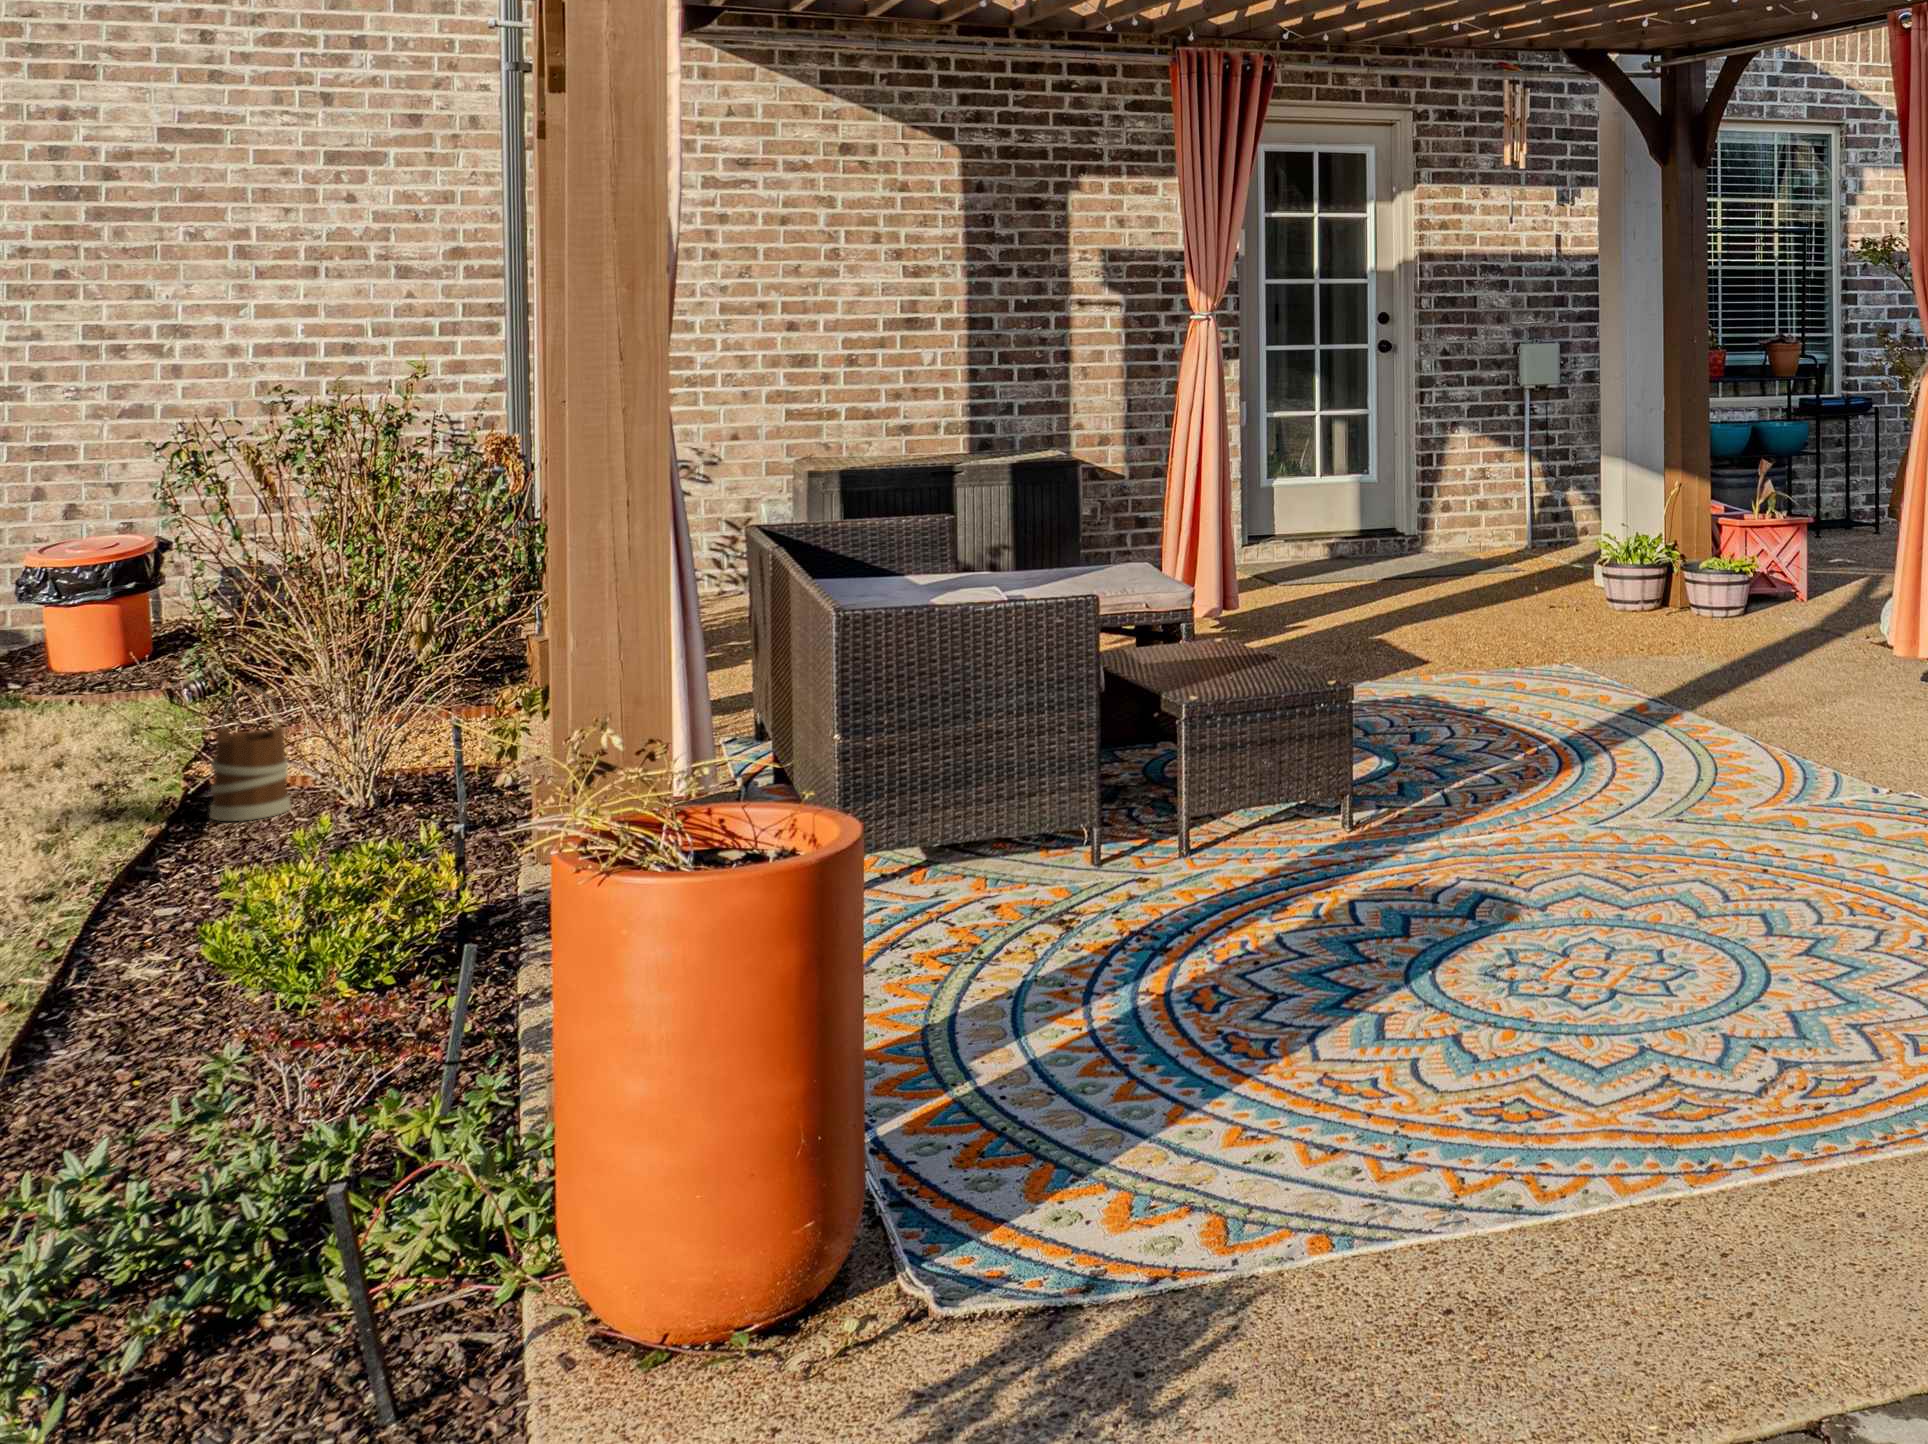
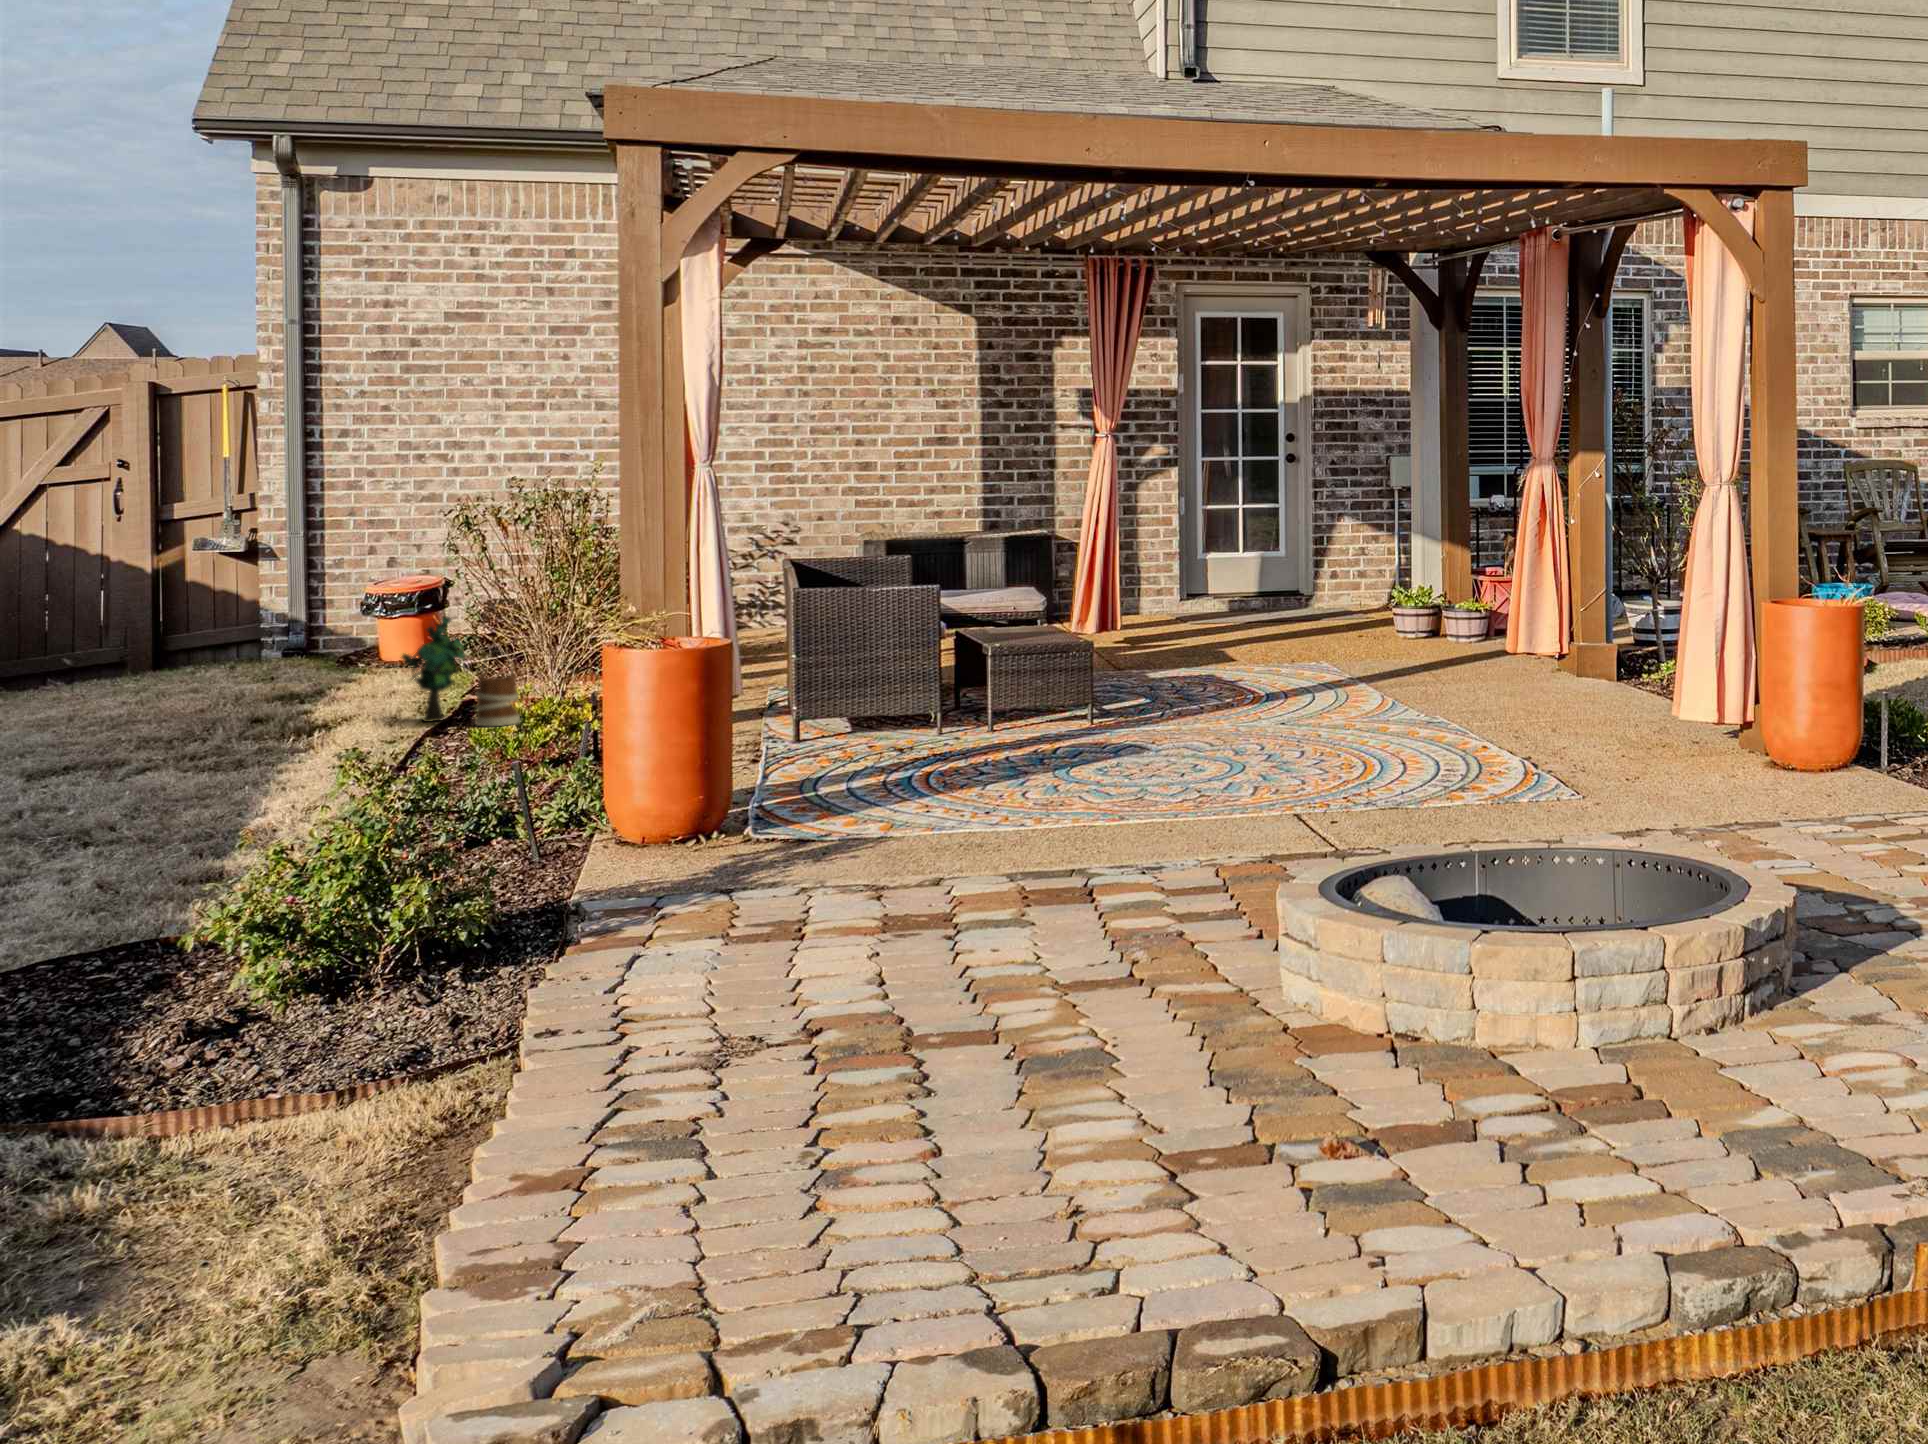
decorative plant: none [75,627,198,810] -> present [402,617,465,722]

